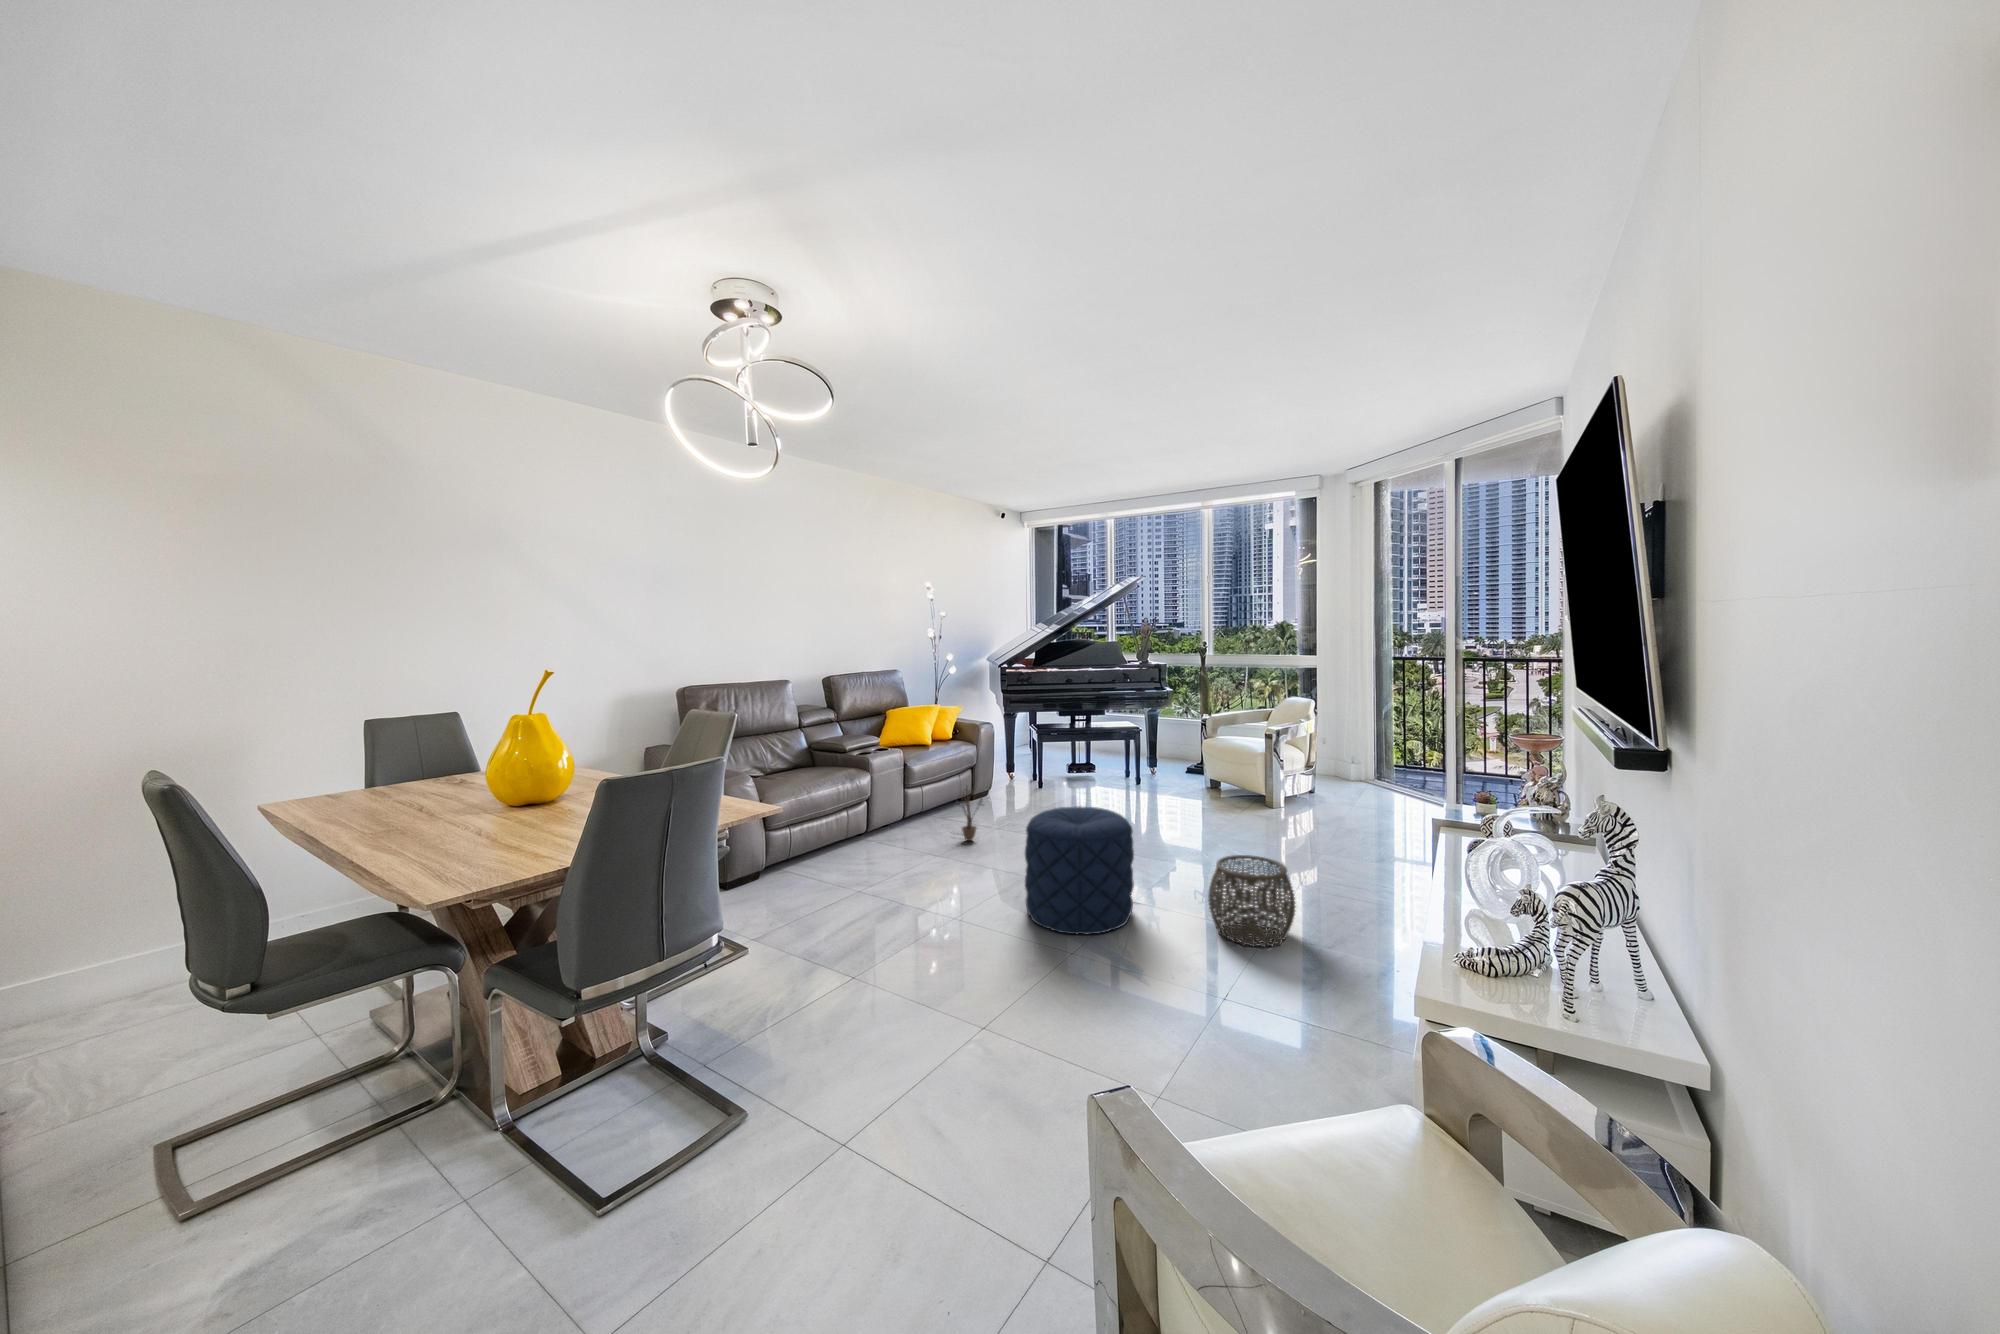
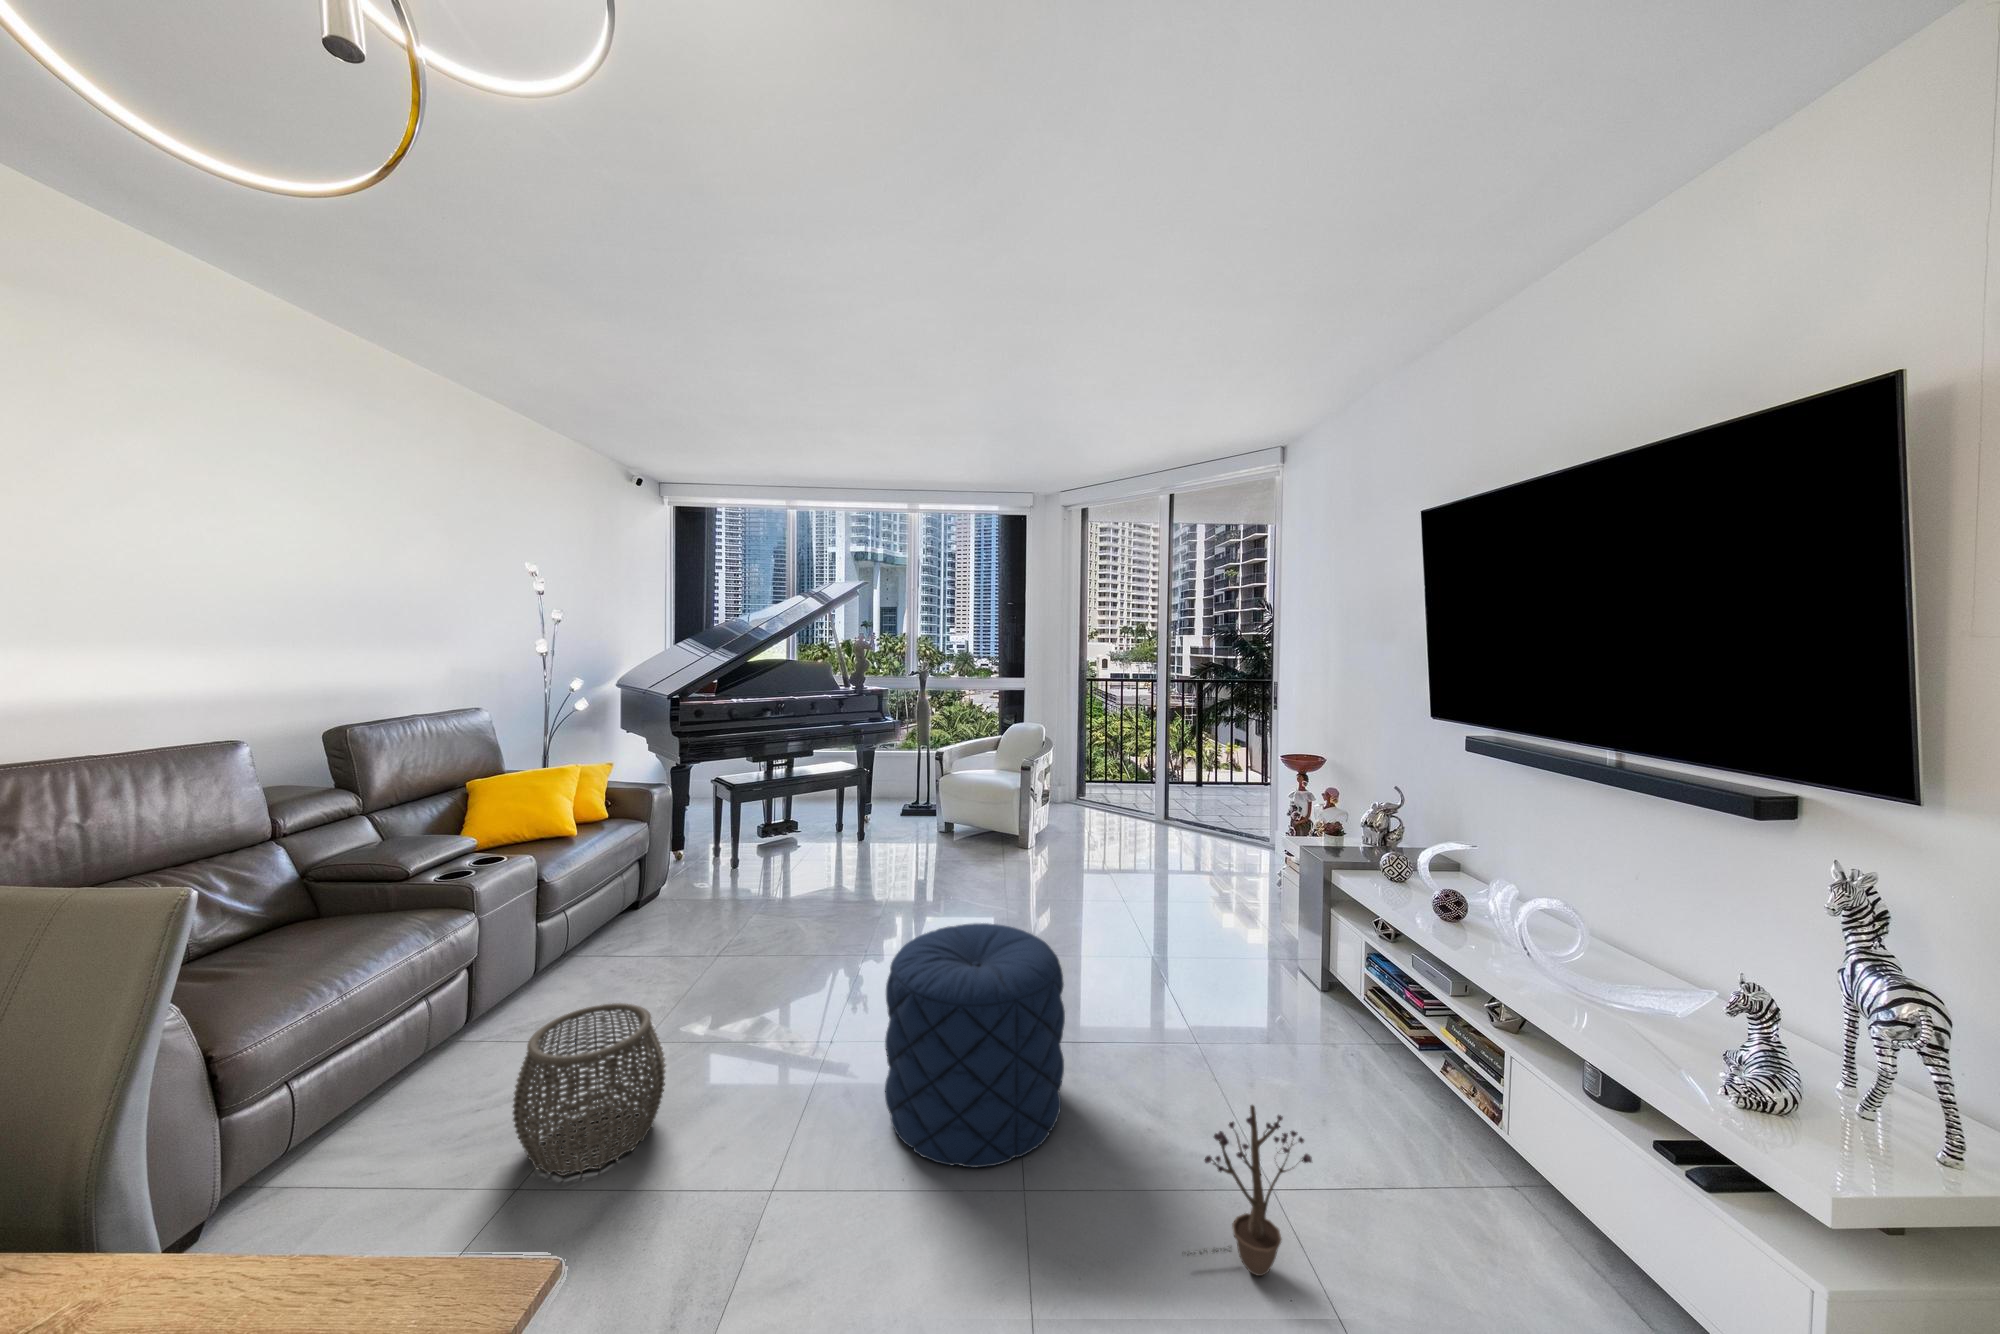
decorative plant: present [957,788,982,841] -> present [1183,1105,1312,1276]
woven basket: present [1208,855,1296,947] -> present [513,1003,666,1176]

